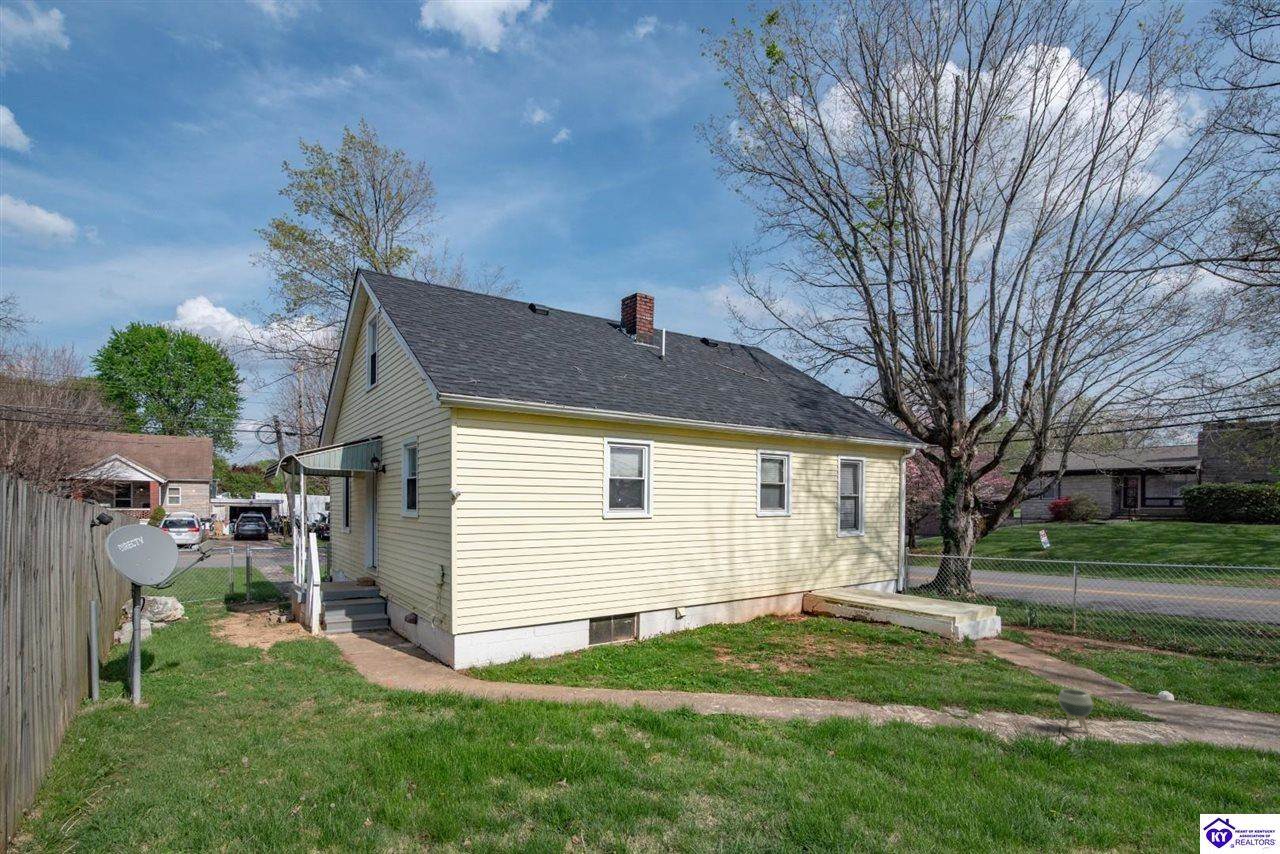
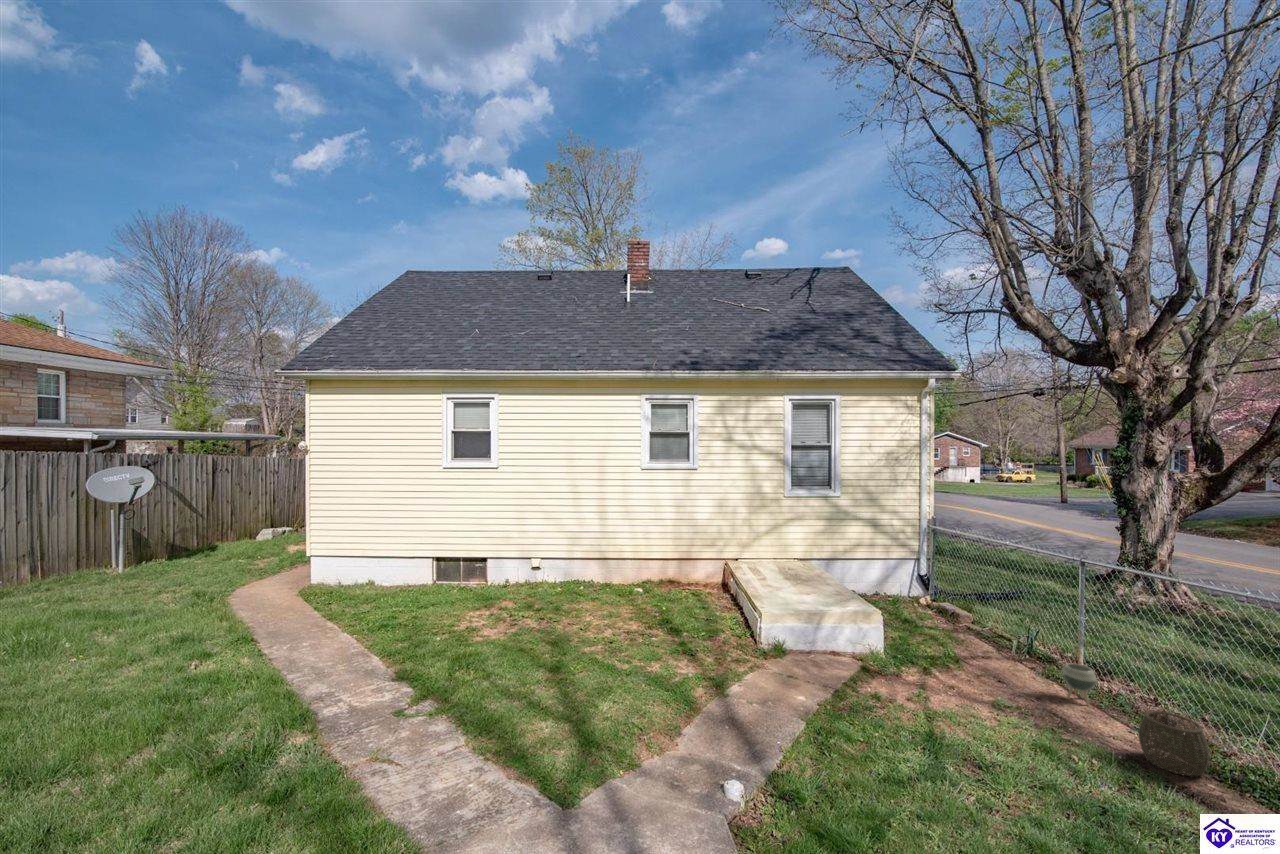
woven basket: none [1136,723,1207,788] -> present [1138,711,1210,777]

